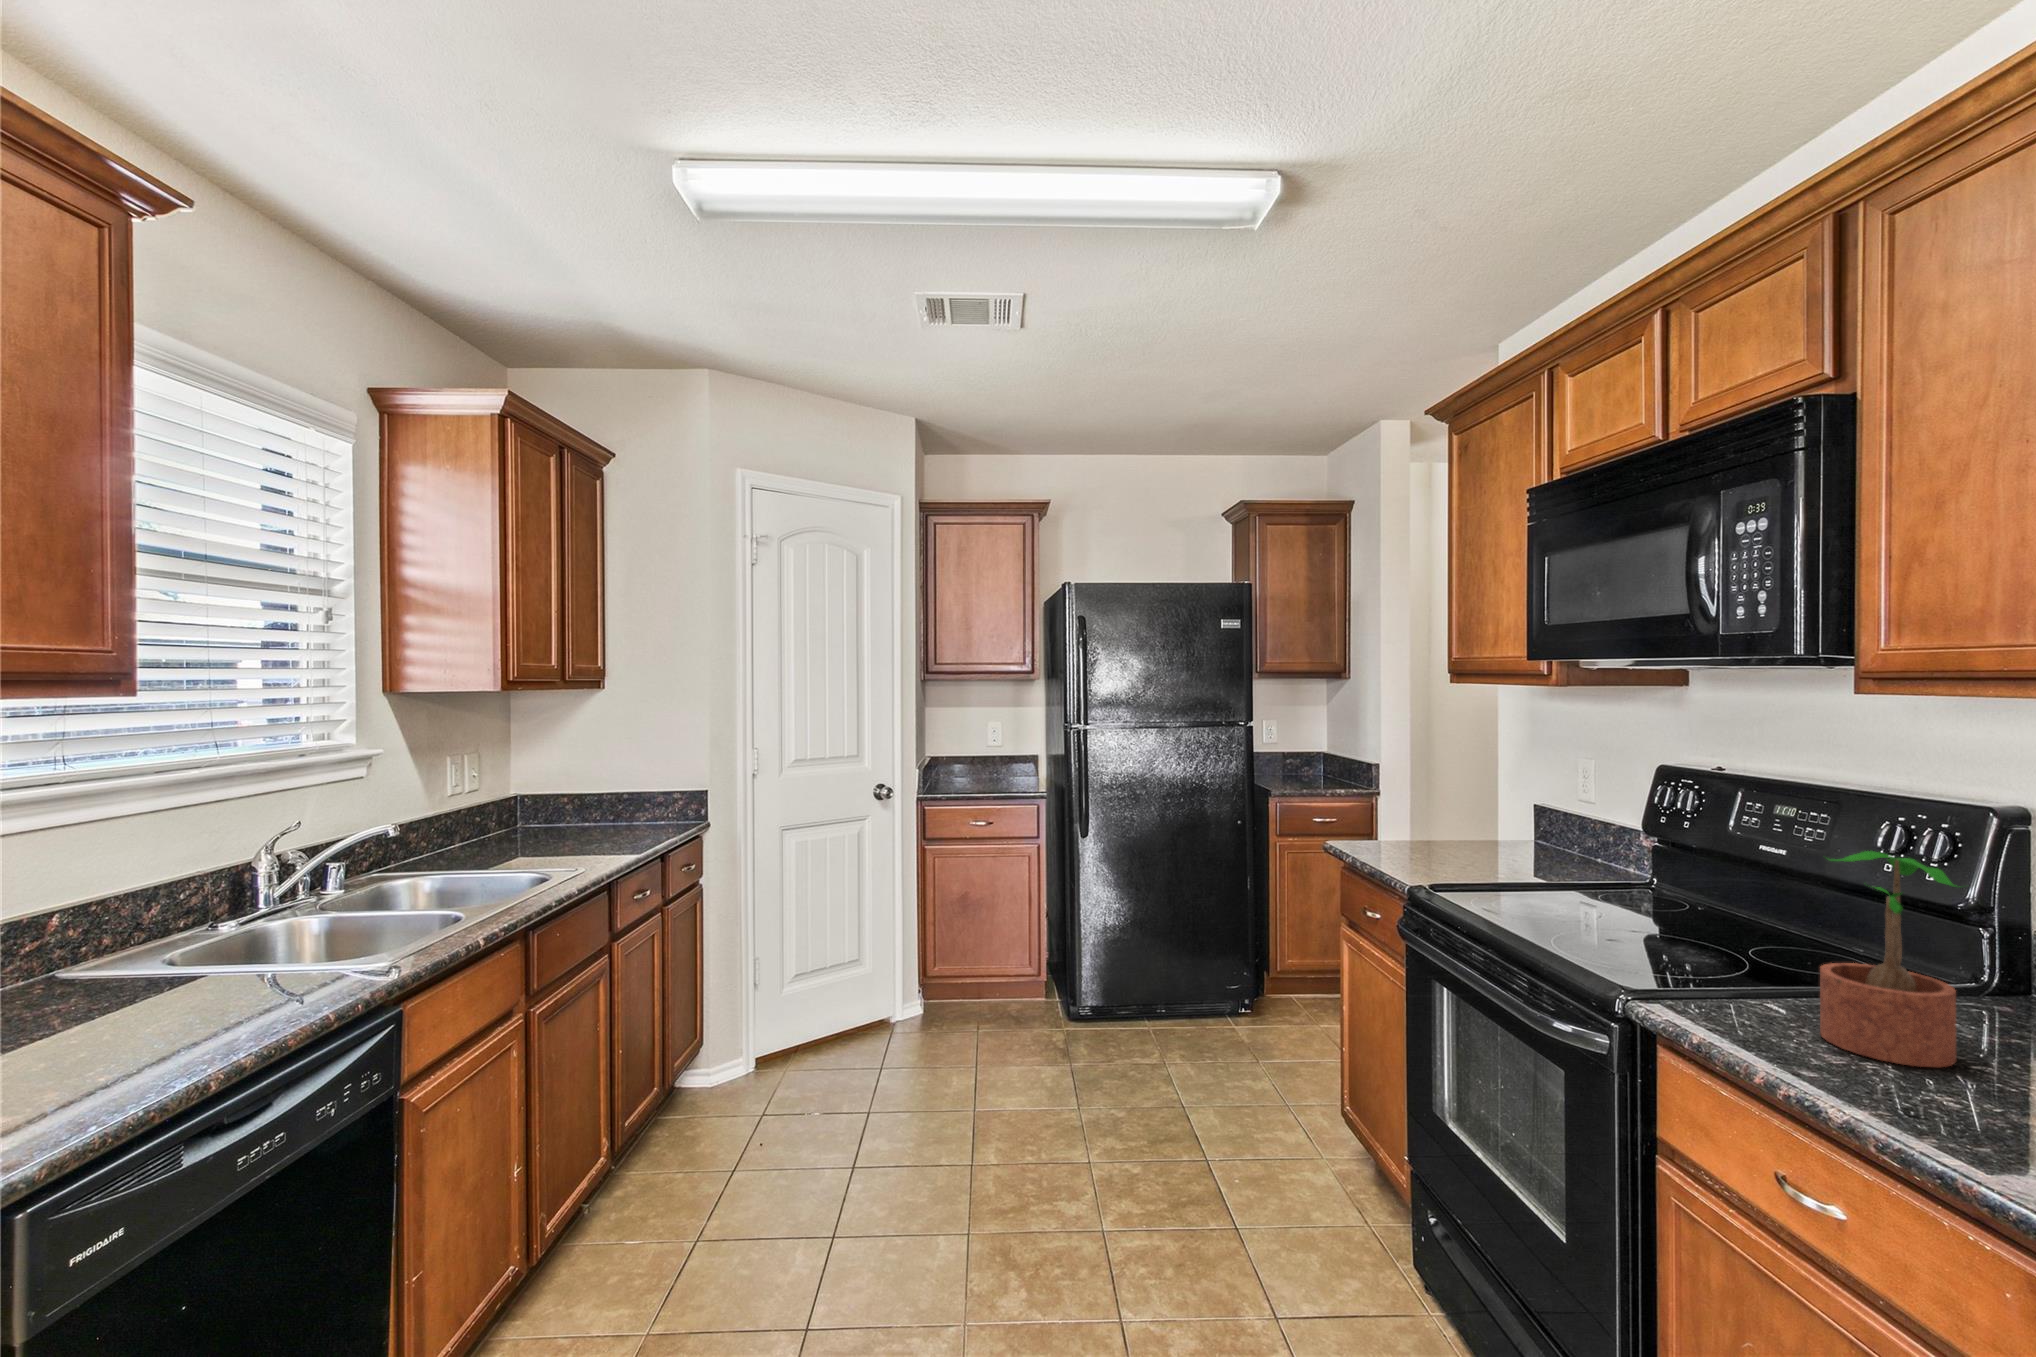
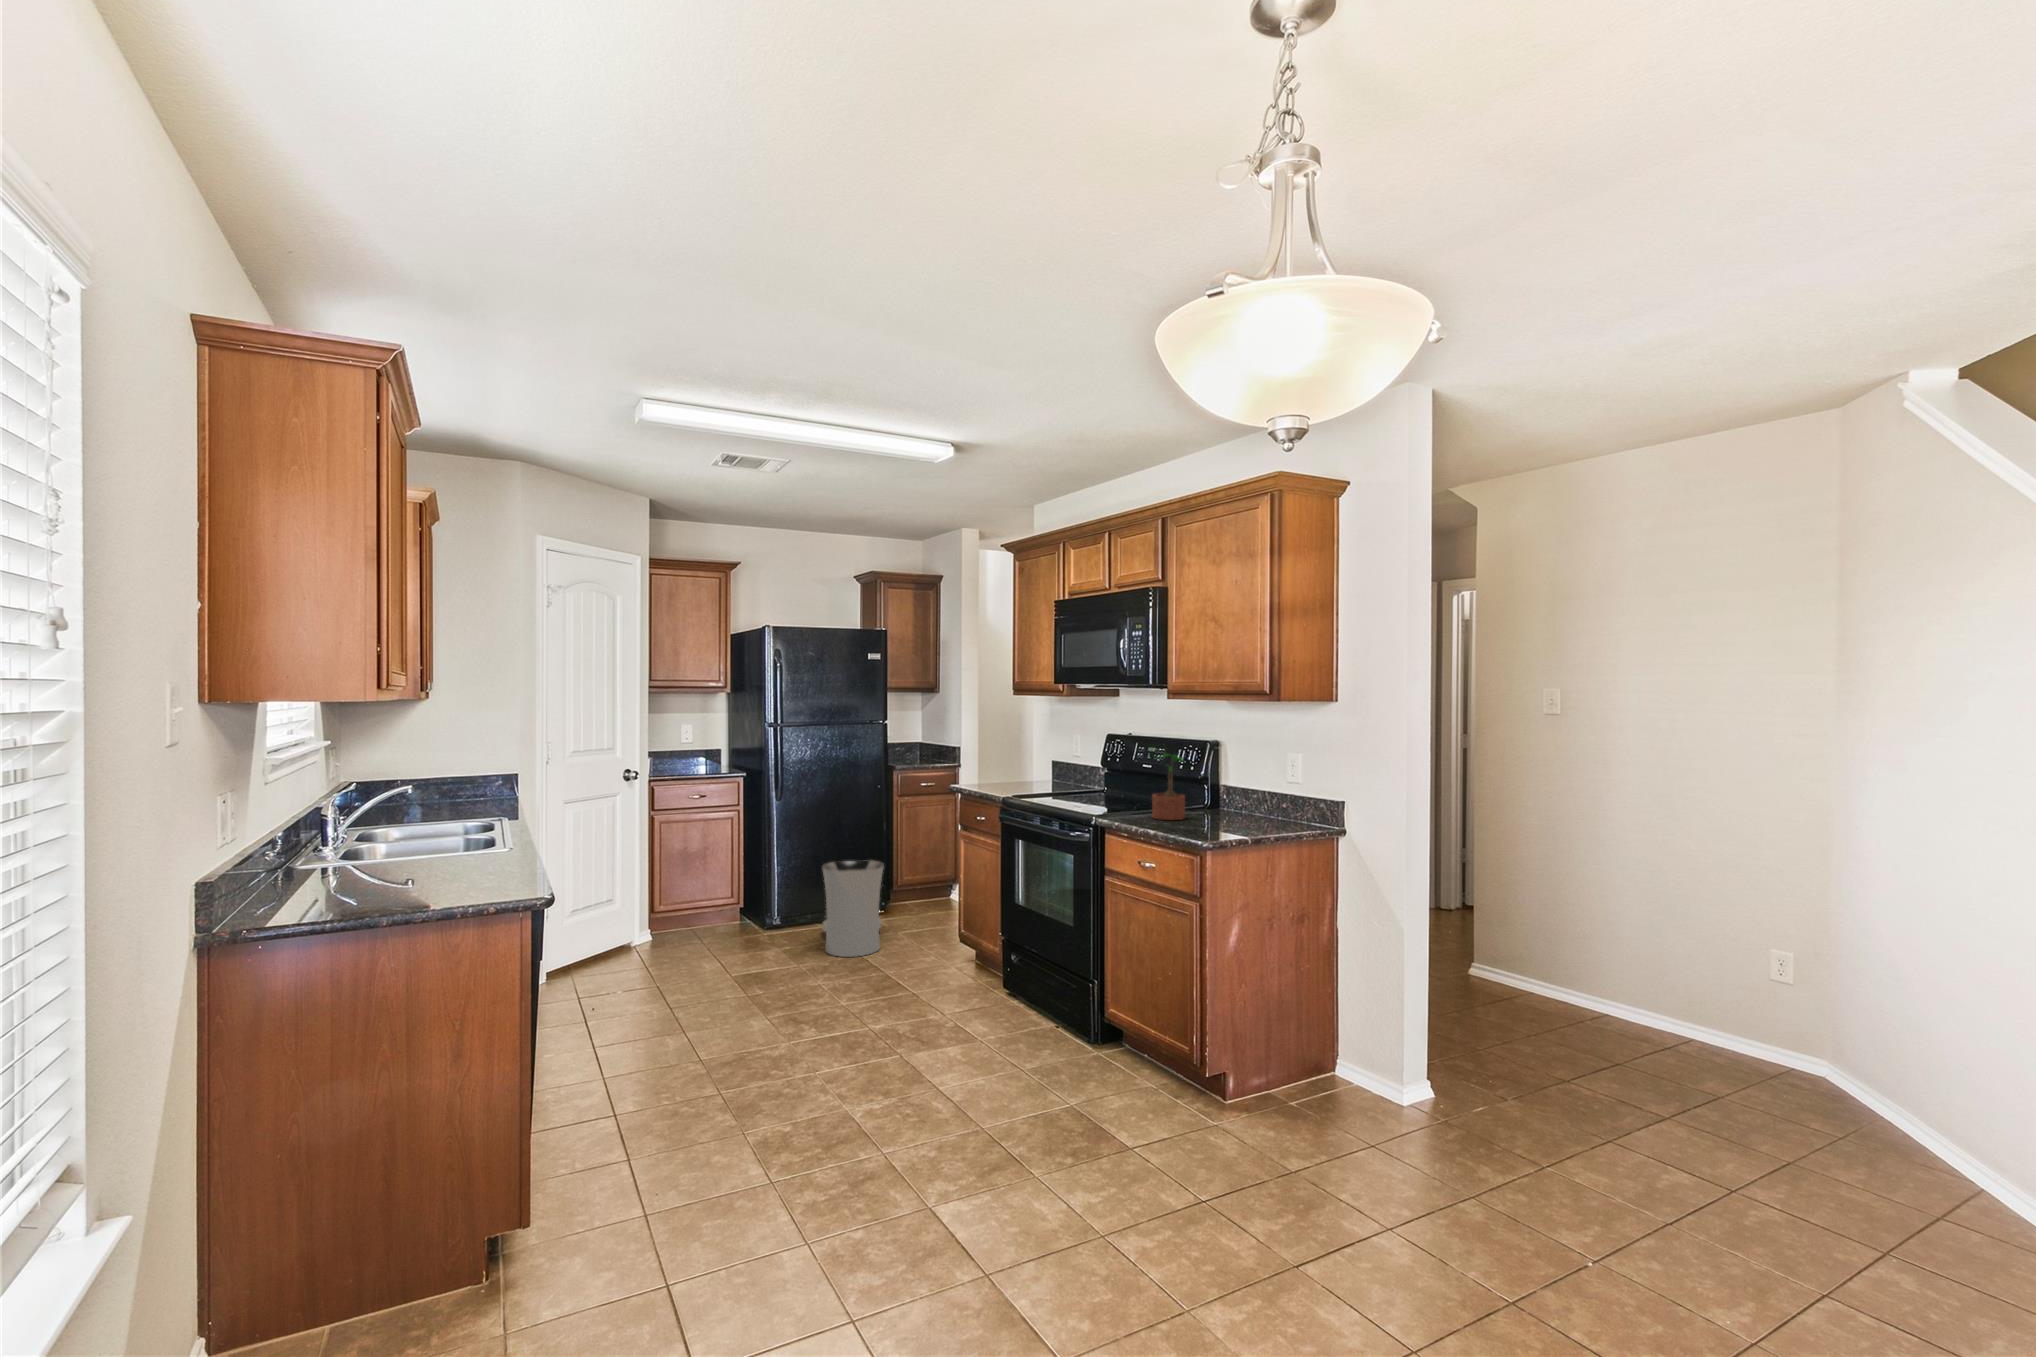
trash can: none [1126,937,1232,1100] -> present [822,860,884,957]

